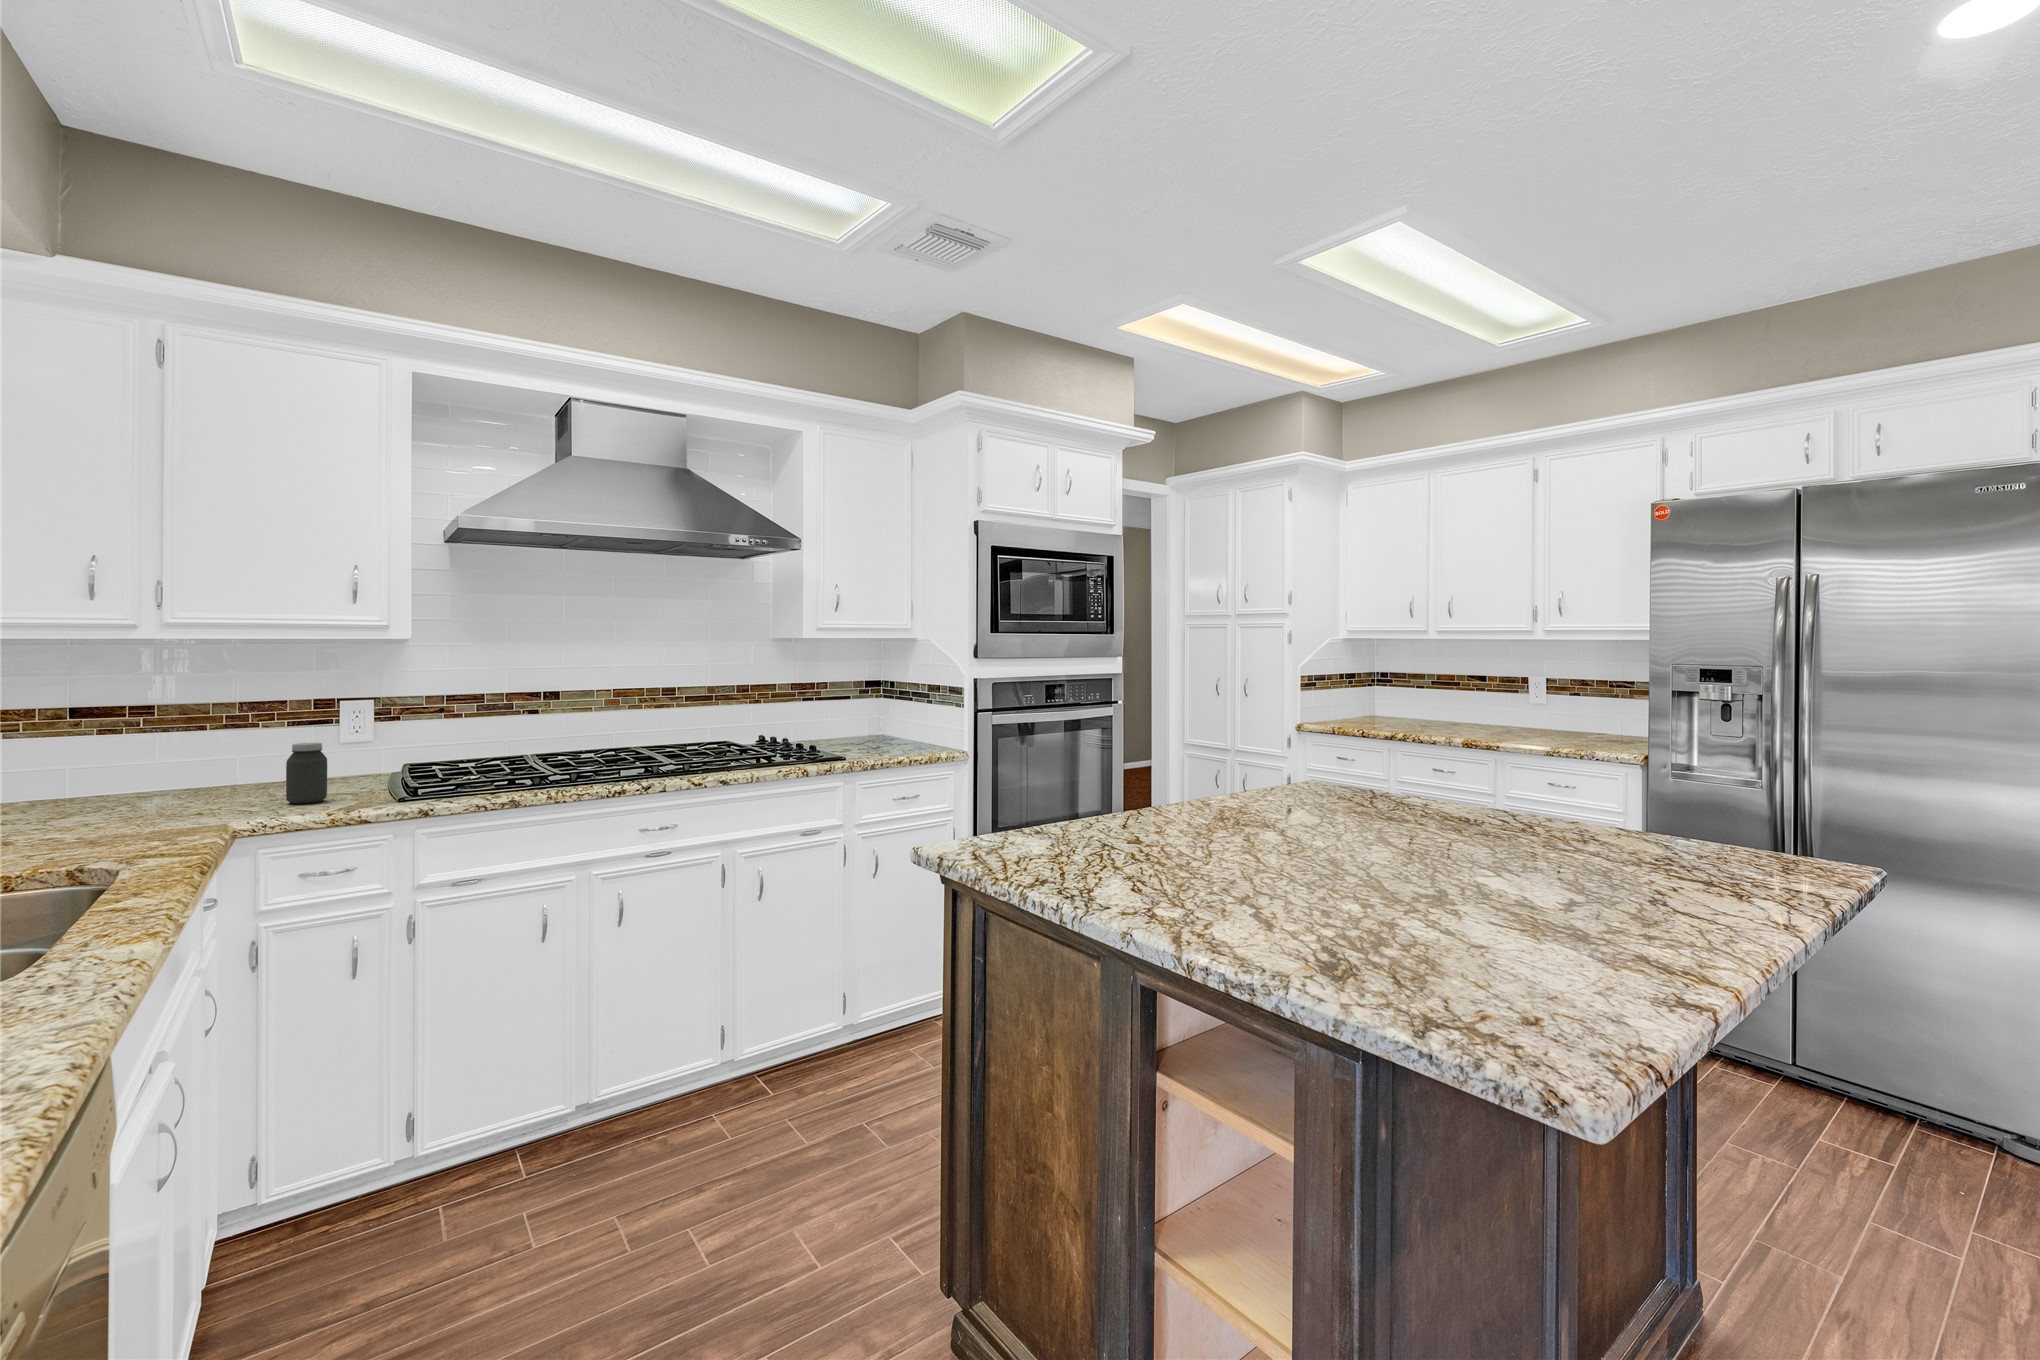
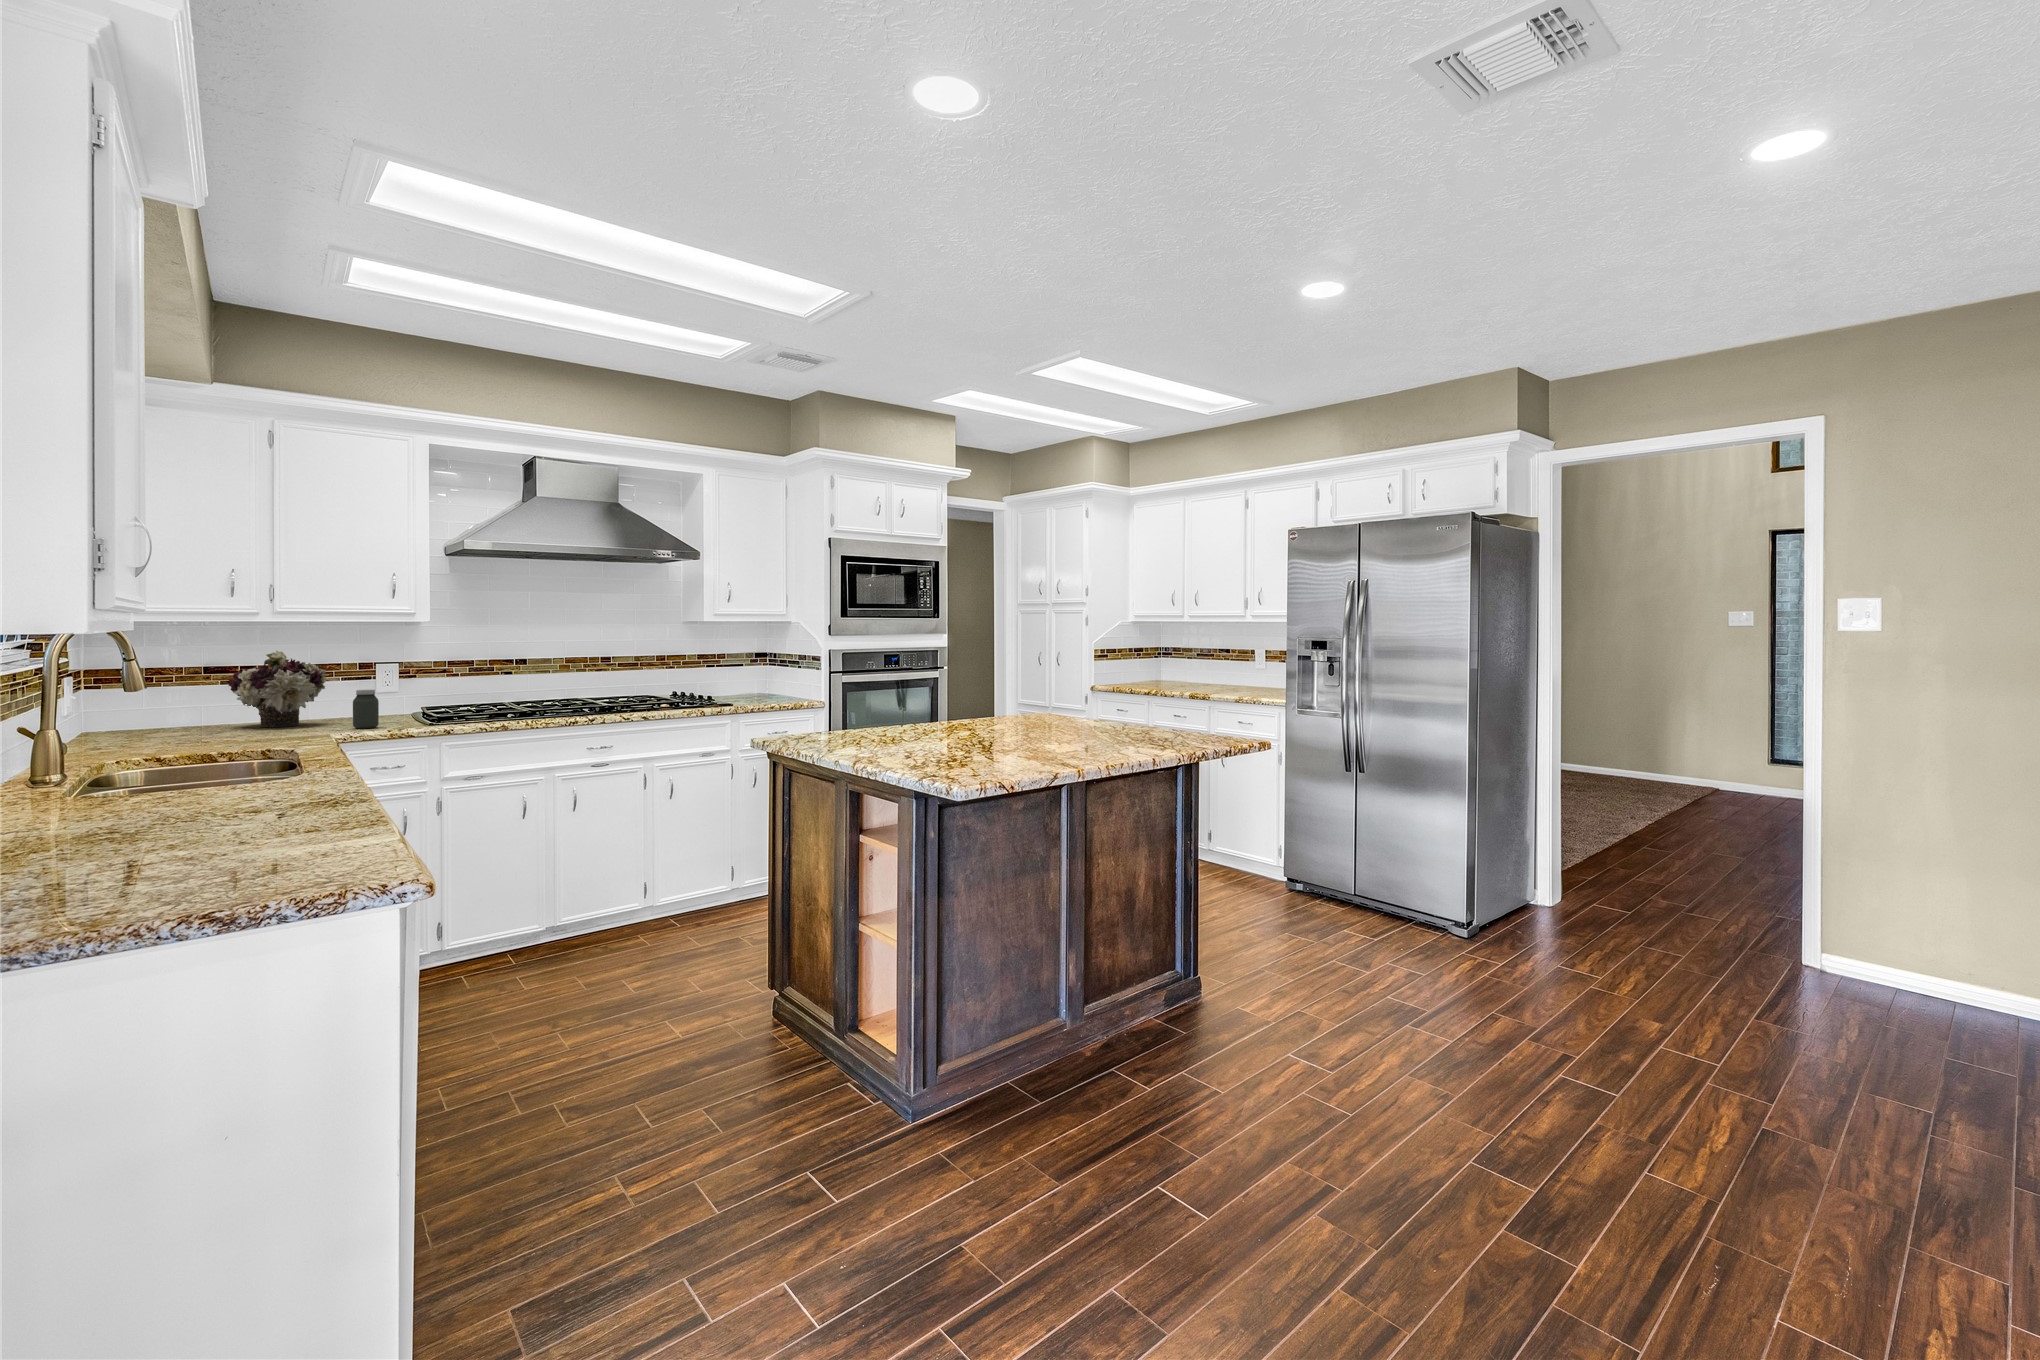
flower arrangement: none [109,681,261,799] -> present [228,651,326,727]

